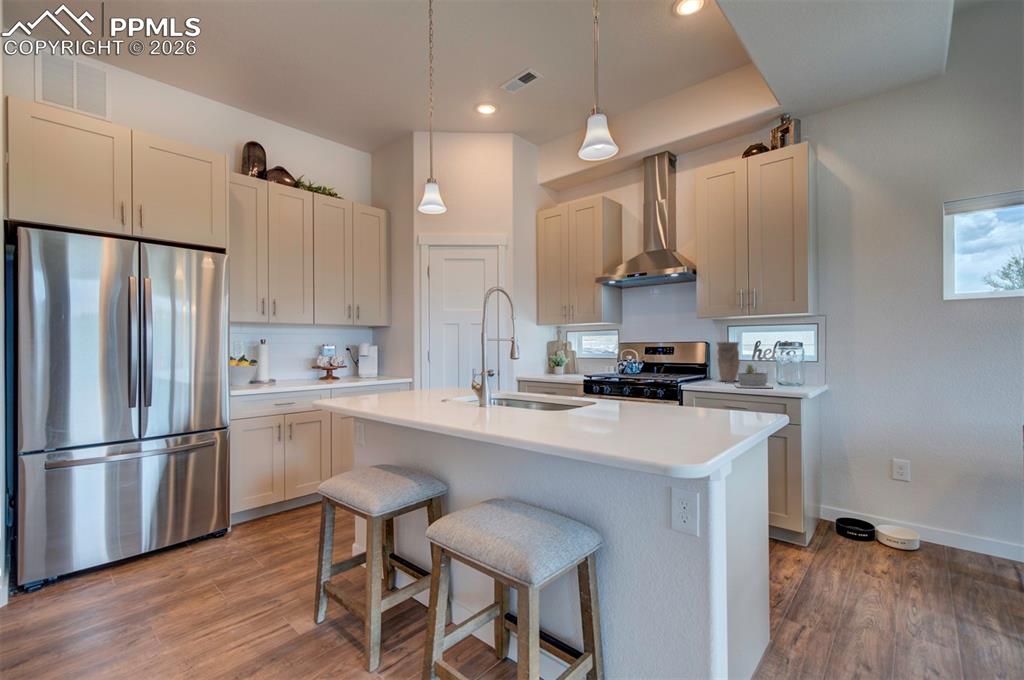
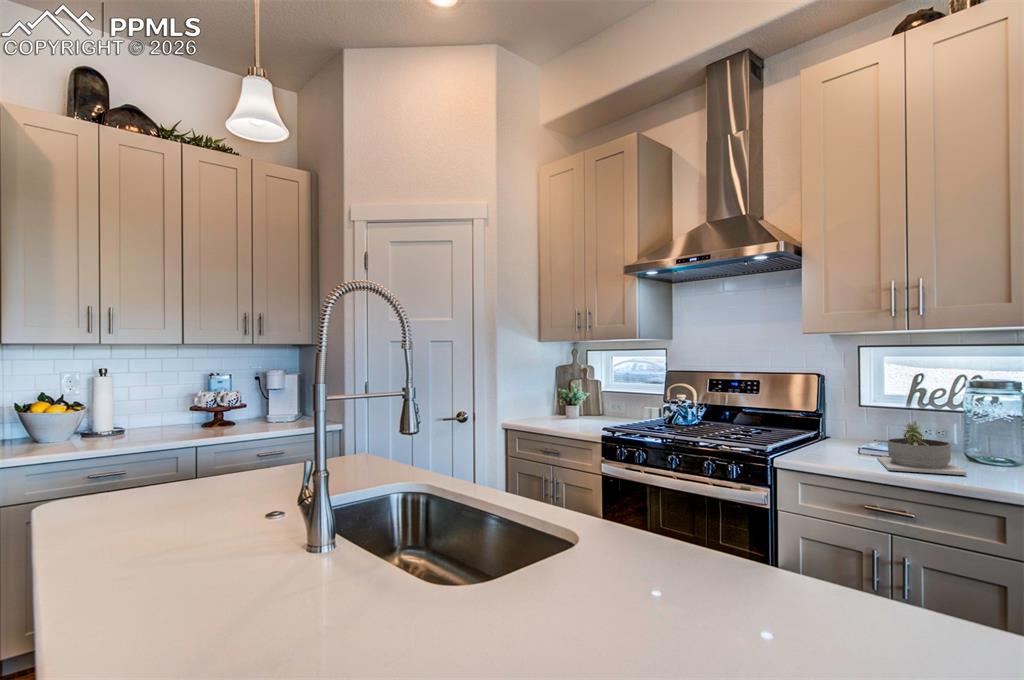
vase: present [717,342,740,381] -> none [839,375,885,449]

